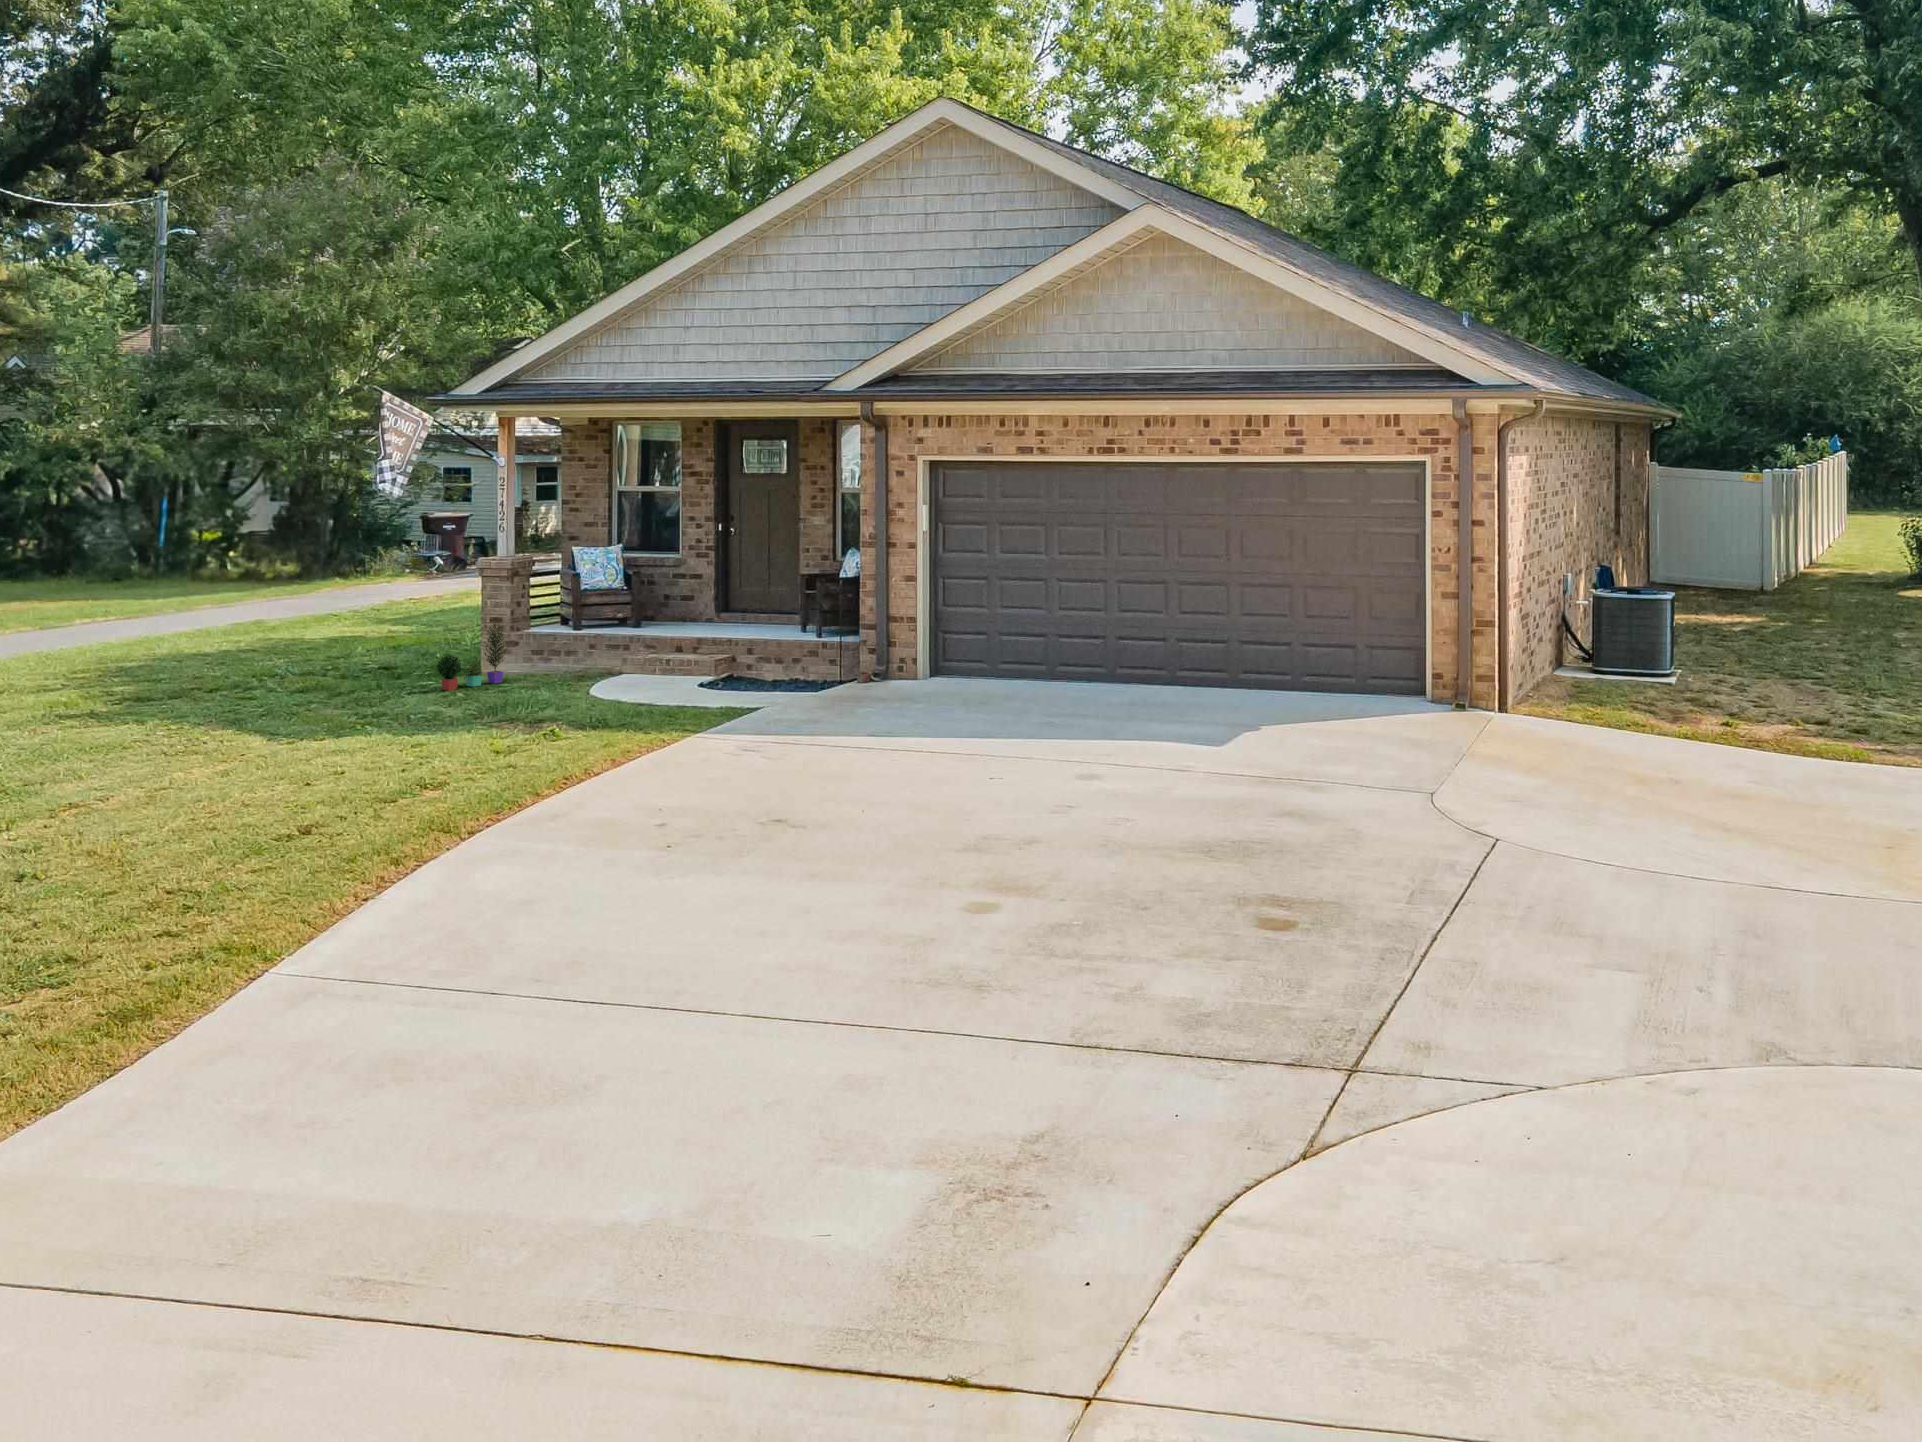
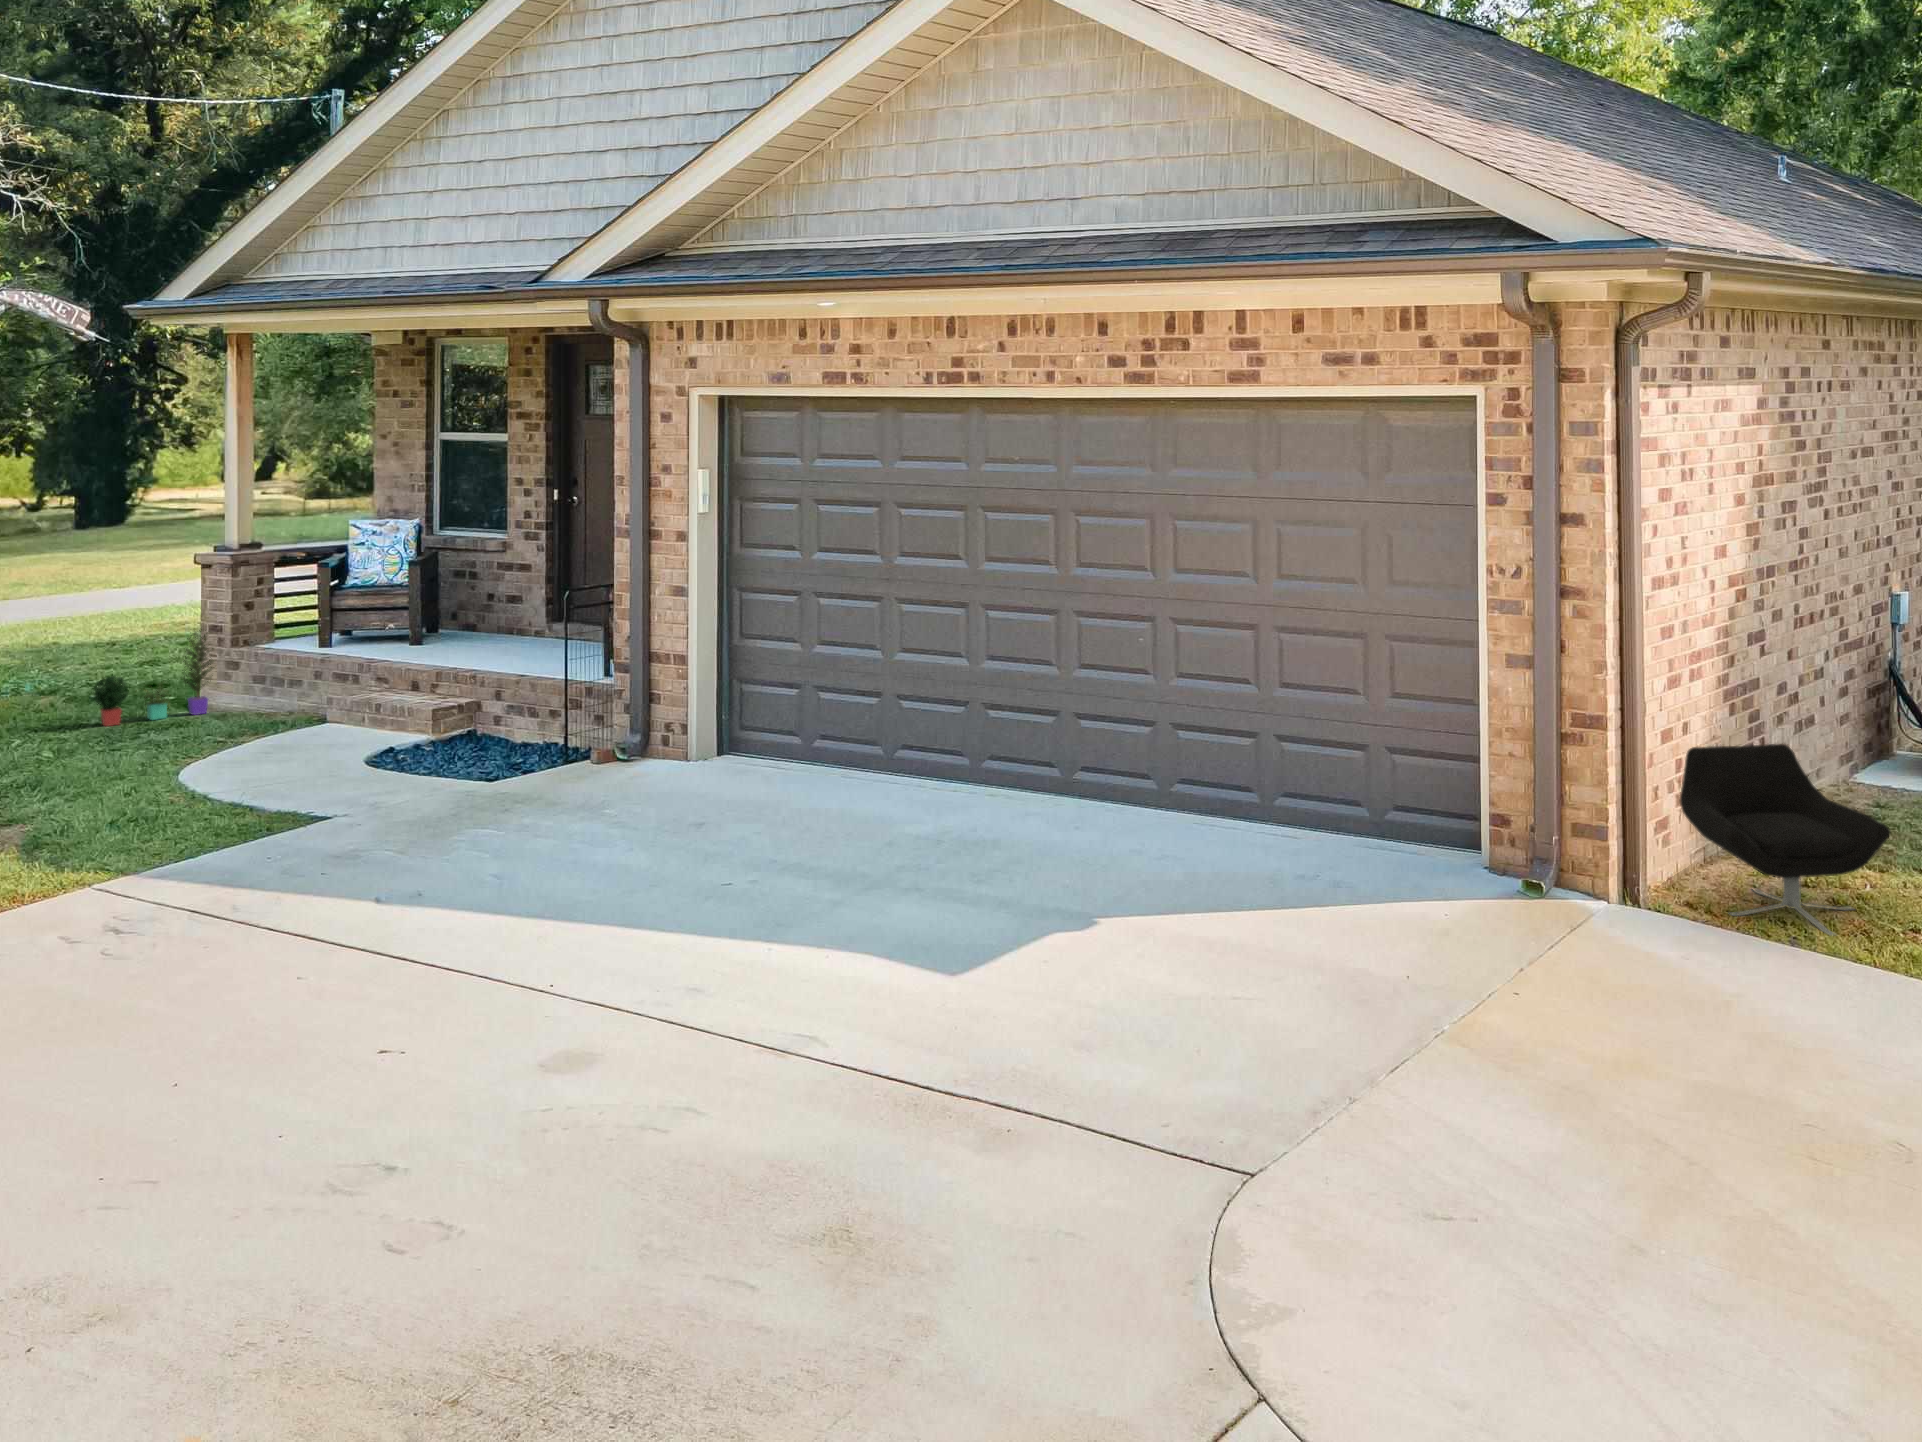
lounge chair: none [1515,630,1613,710] -> present [1680,744,1890,935]

